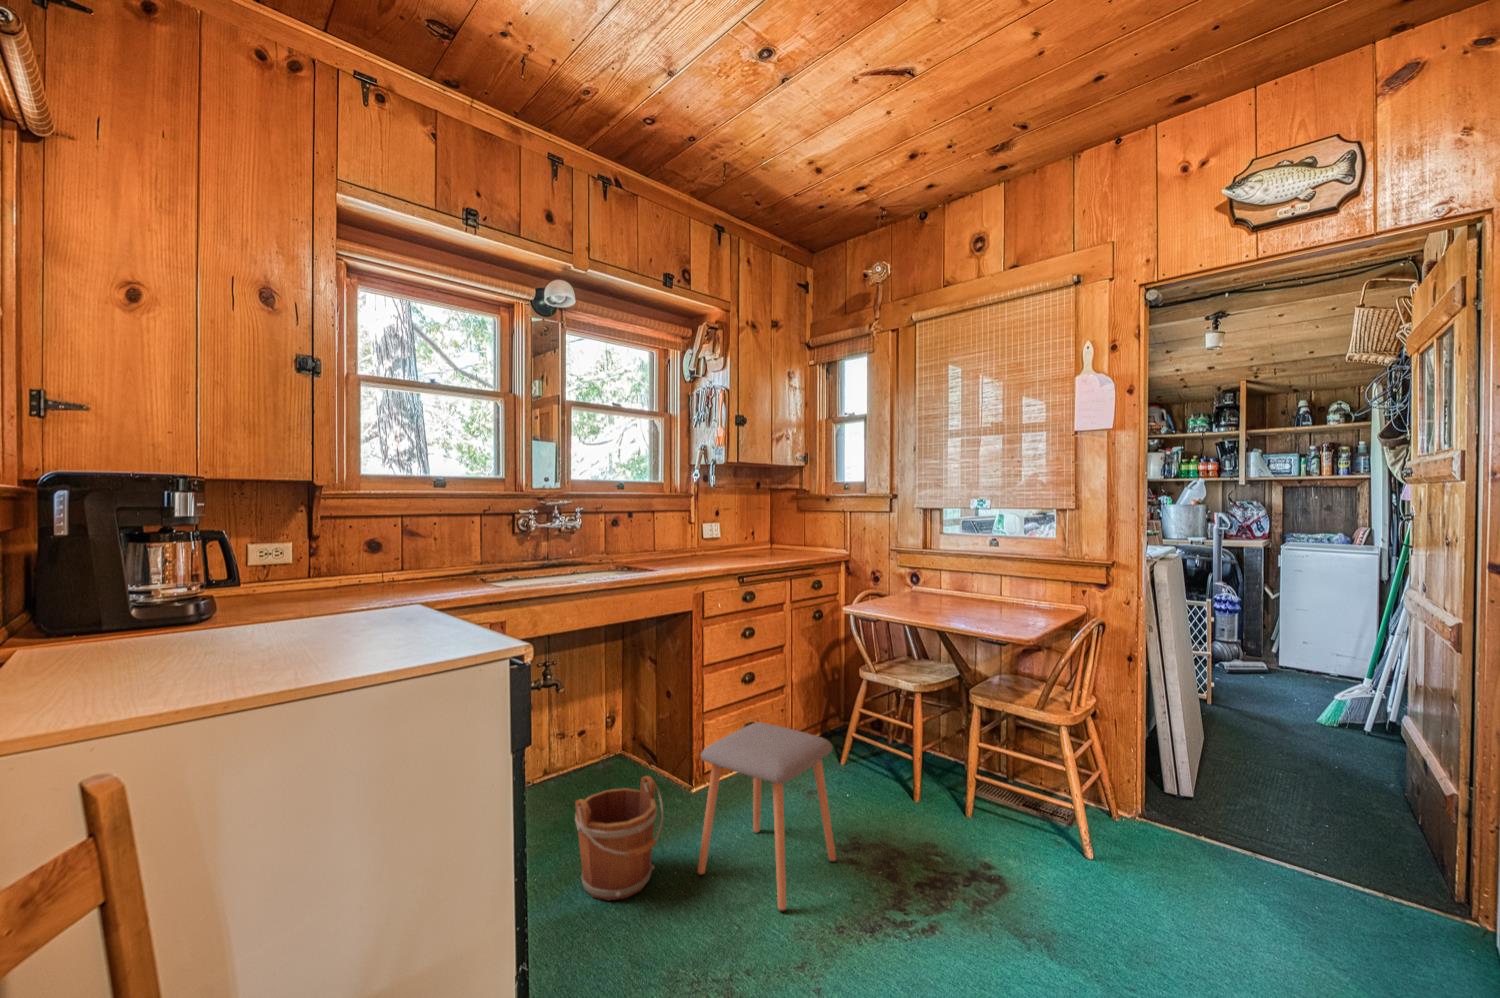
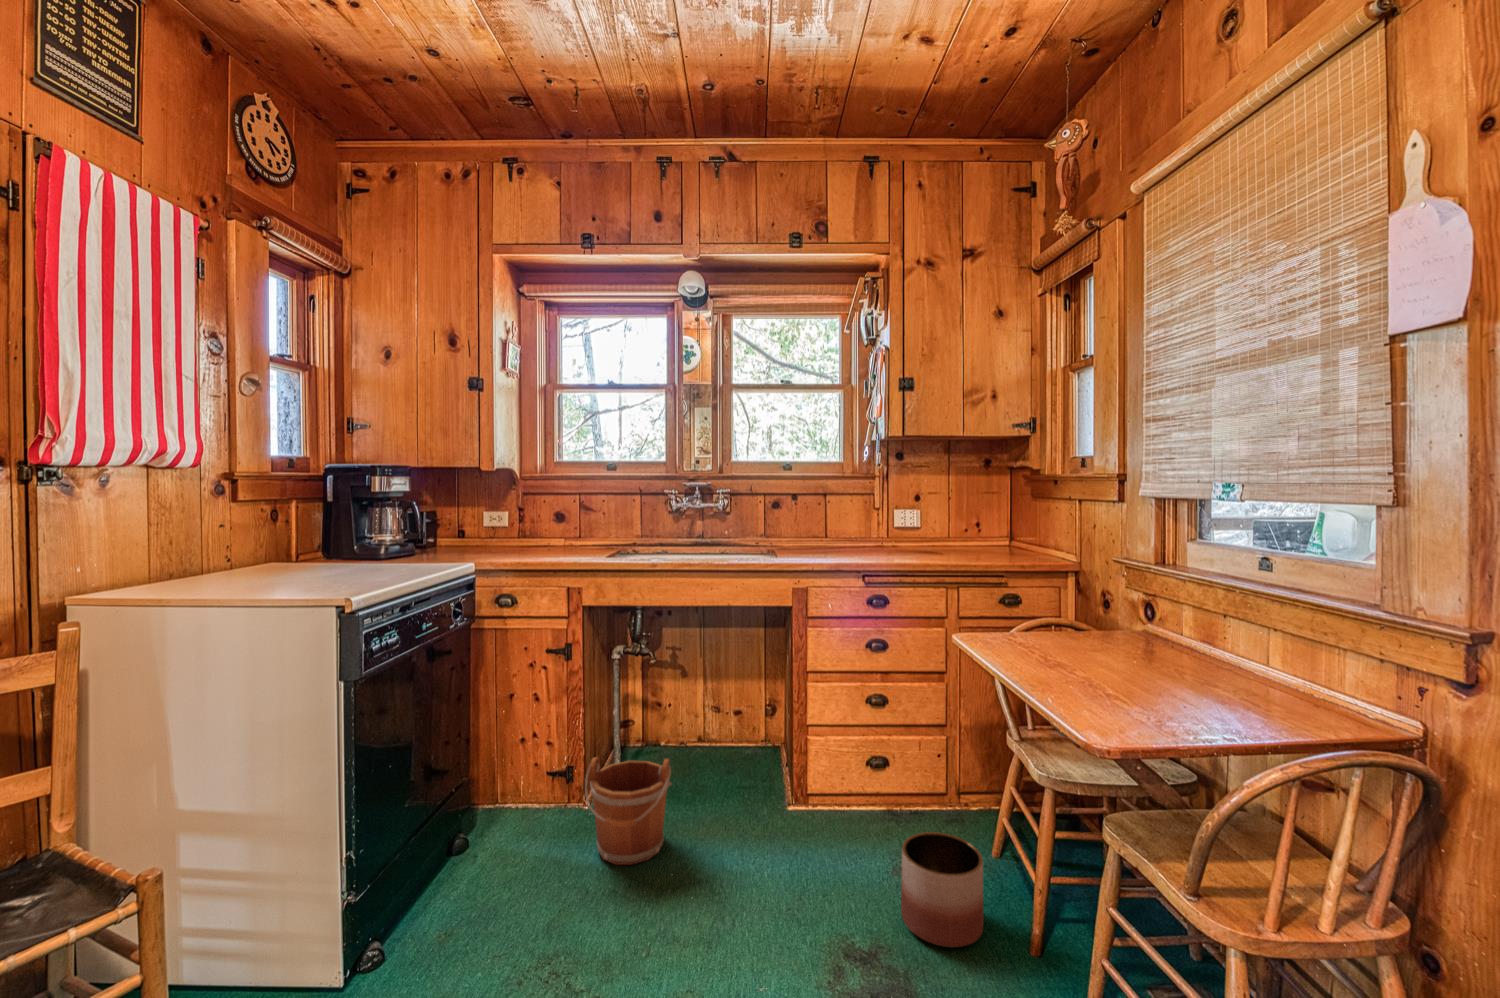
stool: present [698,723,836,912] -> none [685,741,818,954]
planter: none [850,754,907,828] -> present [901,832,984,947]

